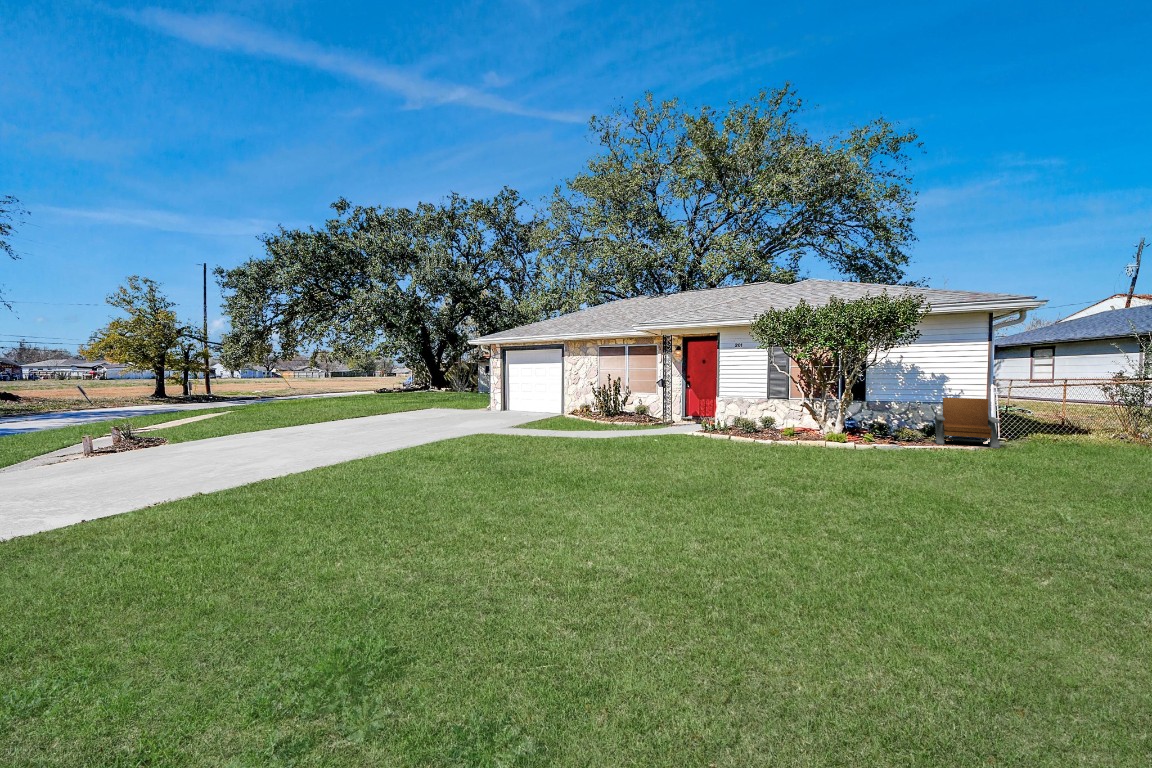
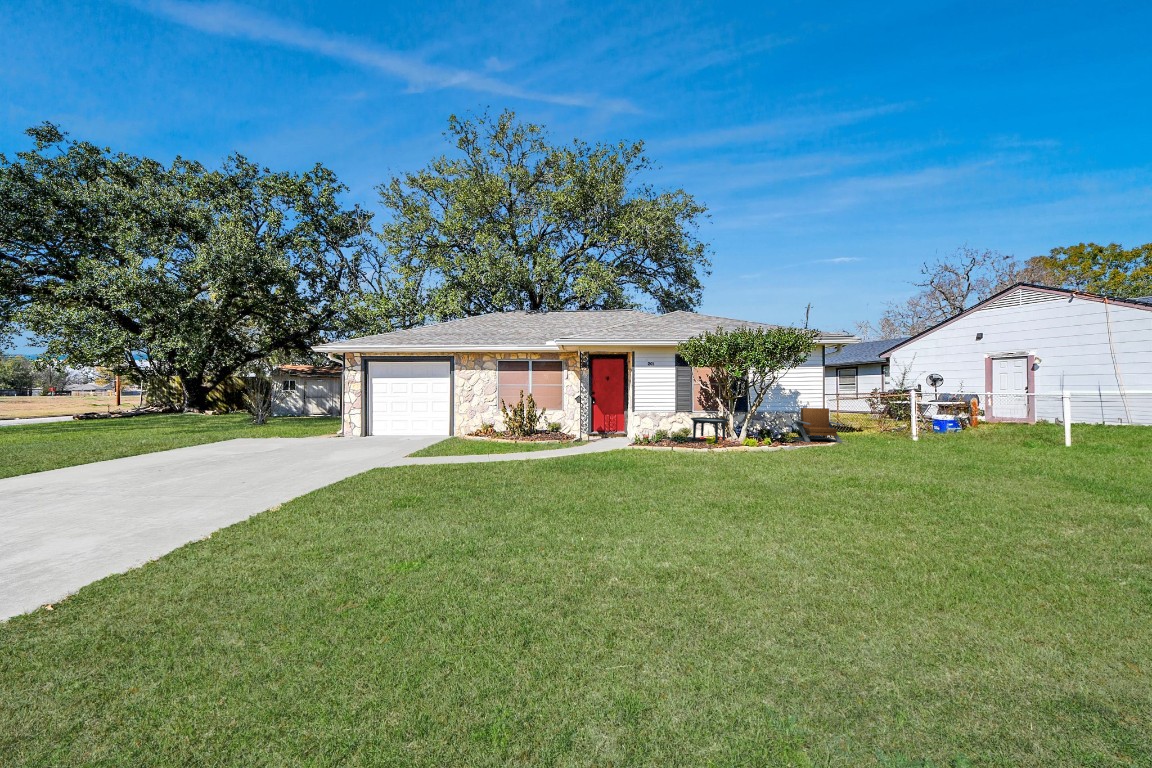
round table: none [773,406,822,438] -> present [691,417,728,443]

